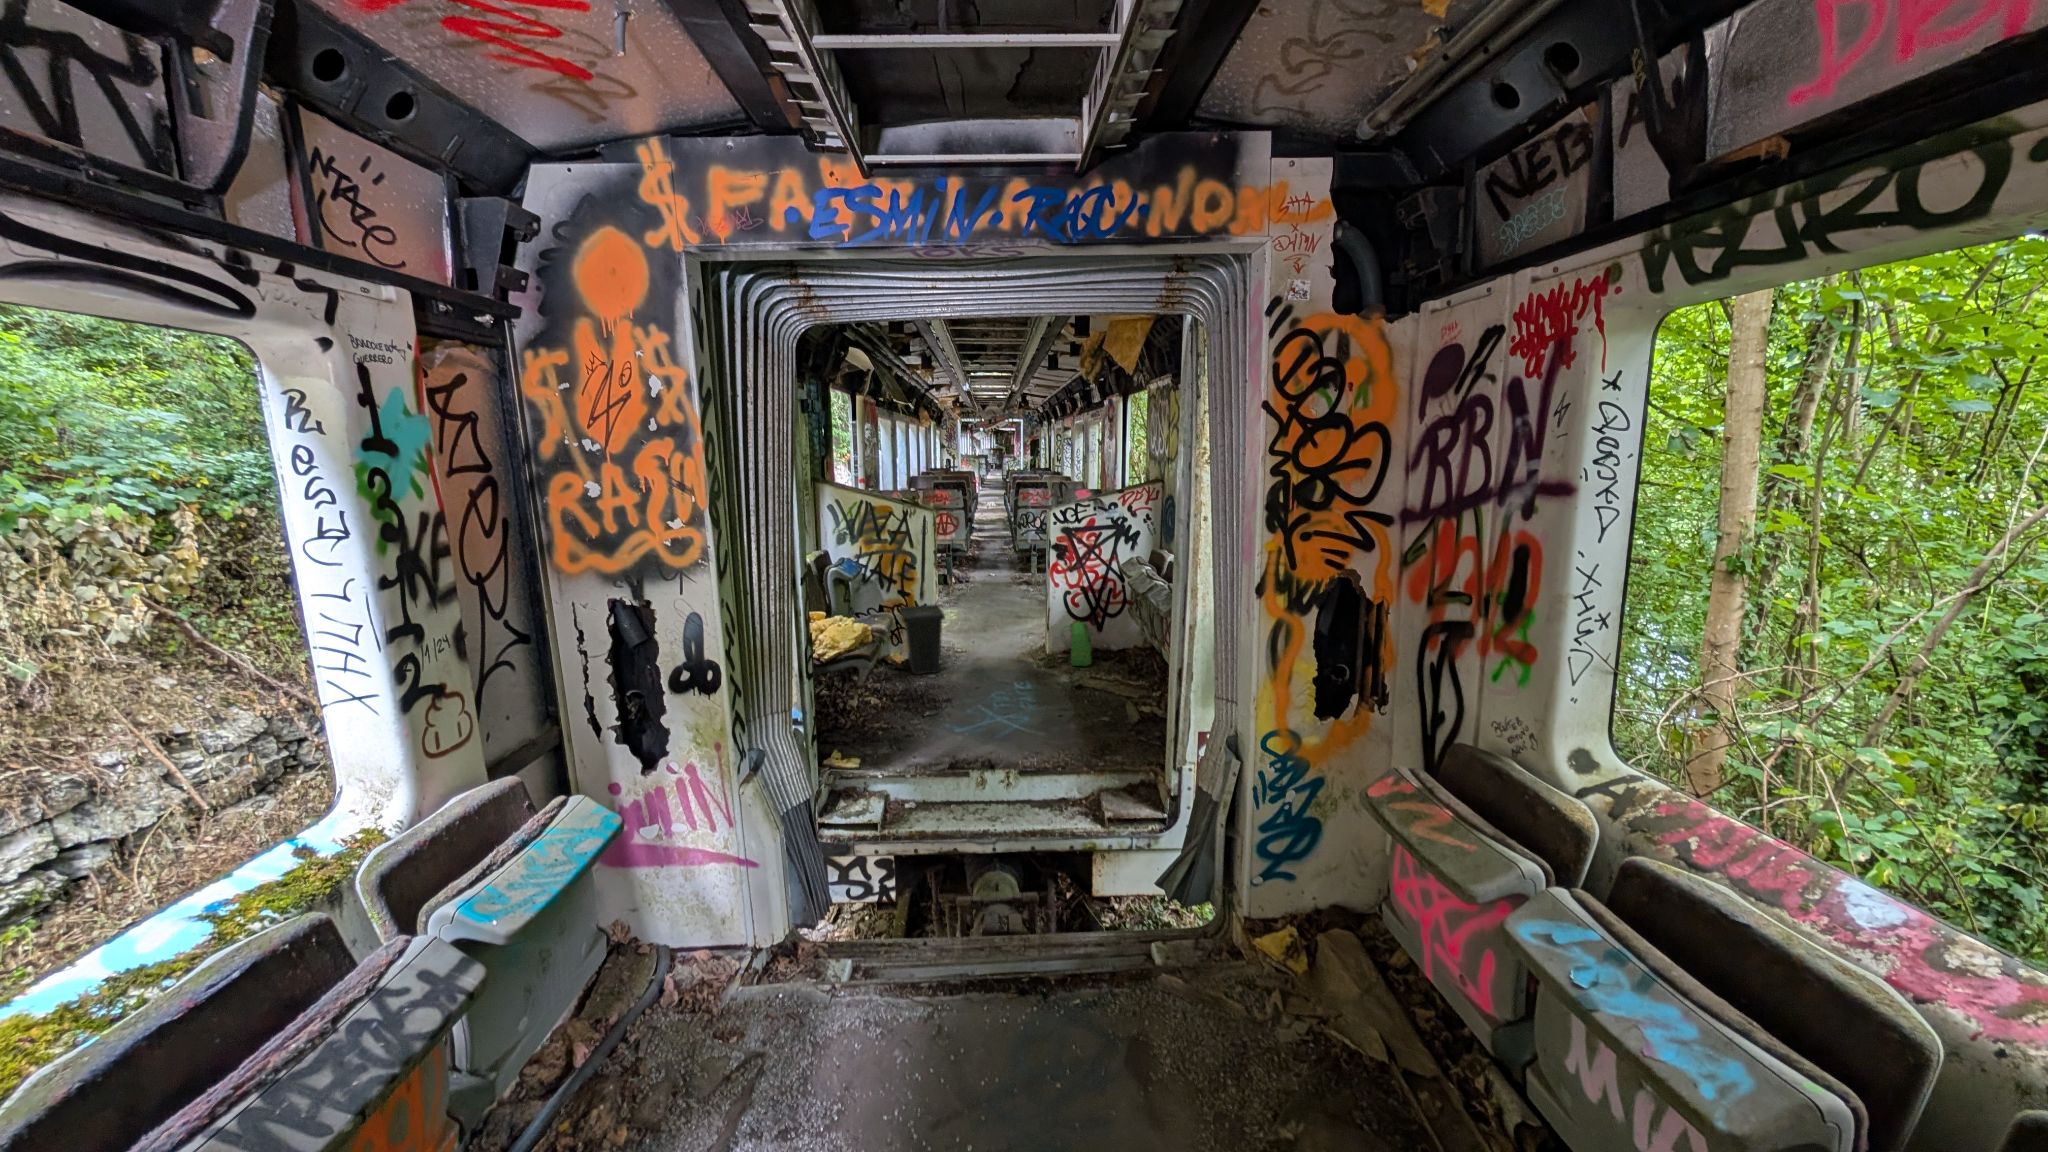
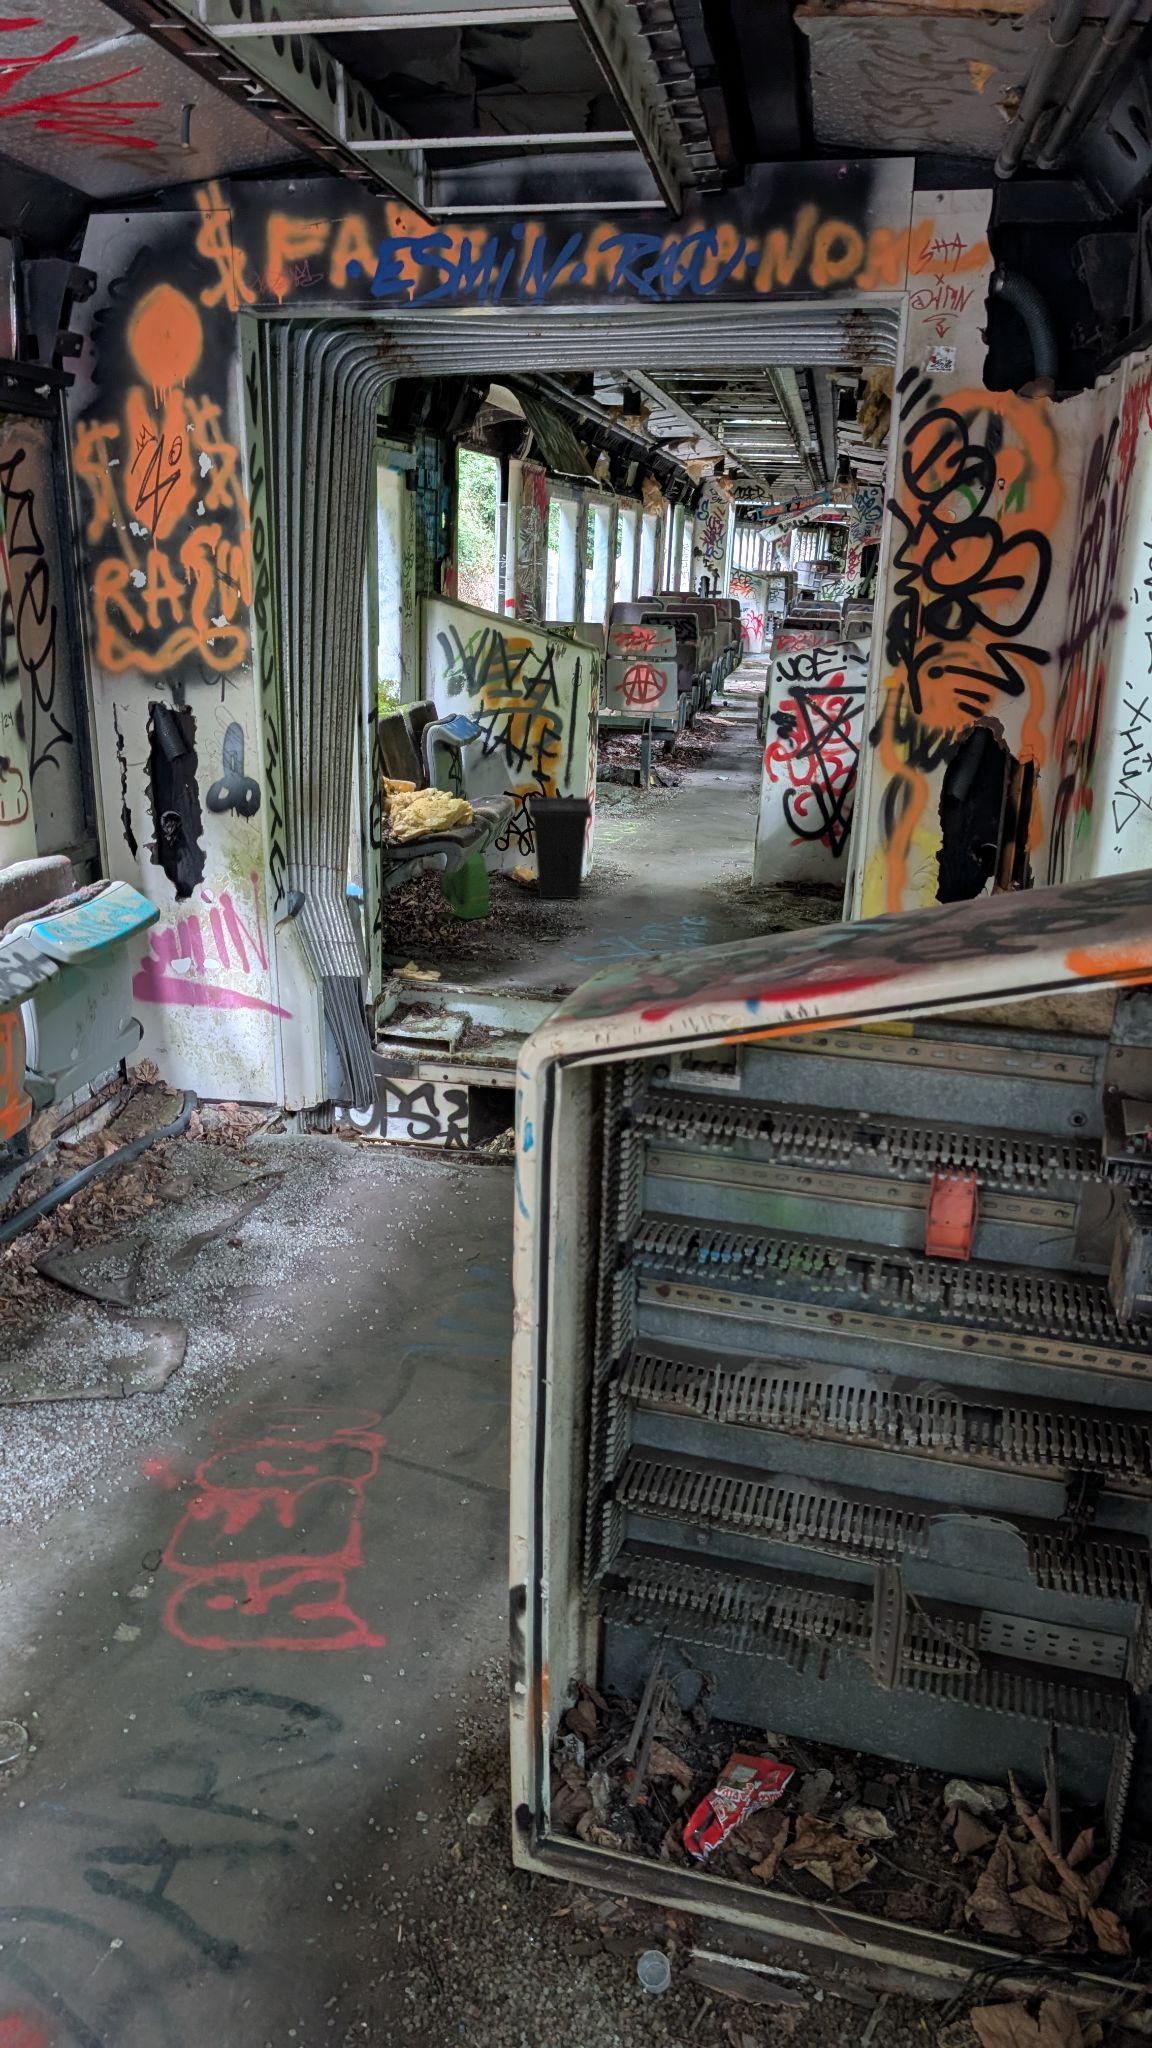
backpack: present [1062,622,1092,666] -> present [437,850,490,919]

